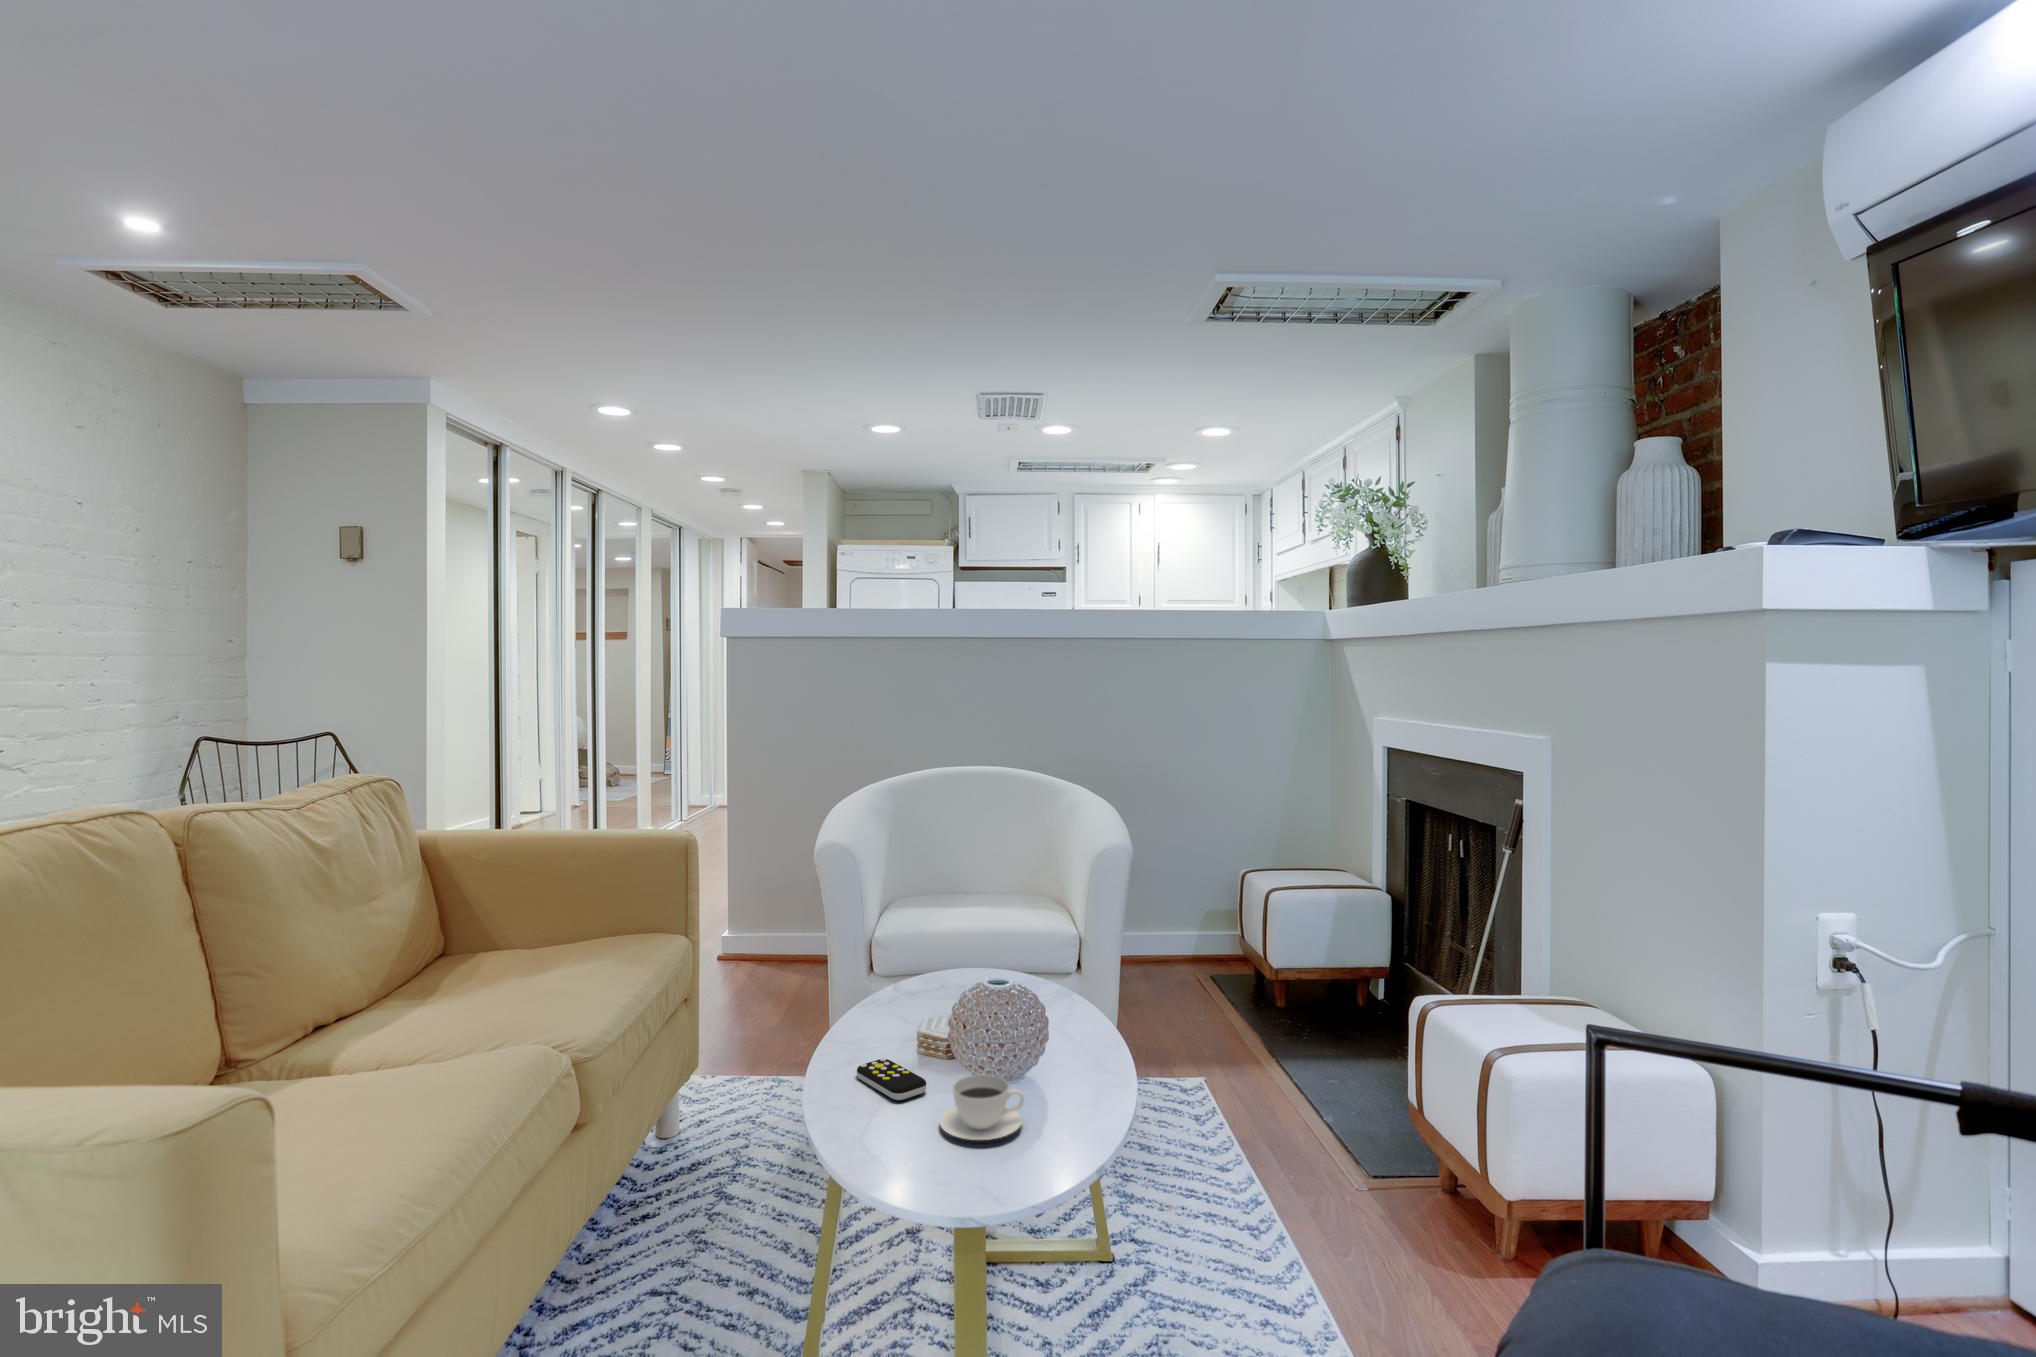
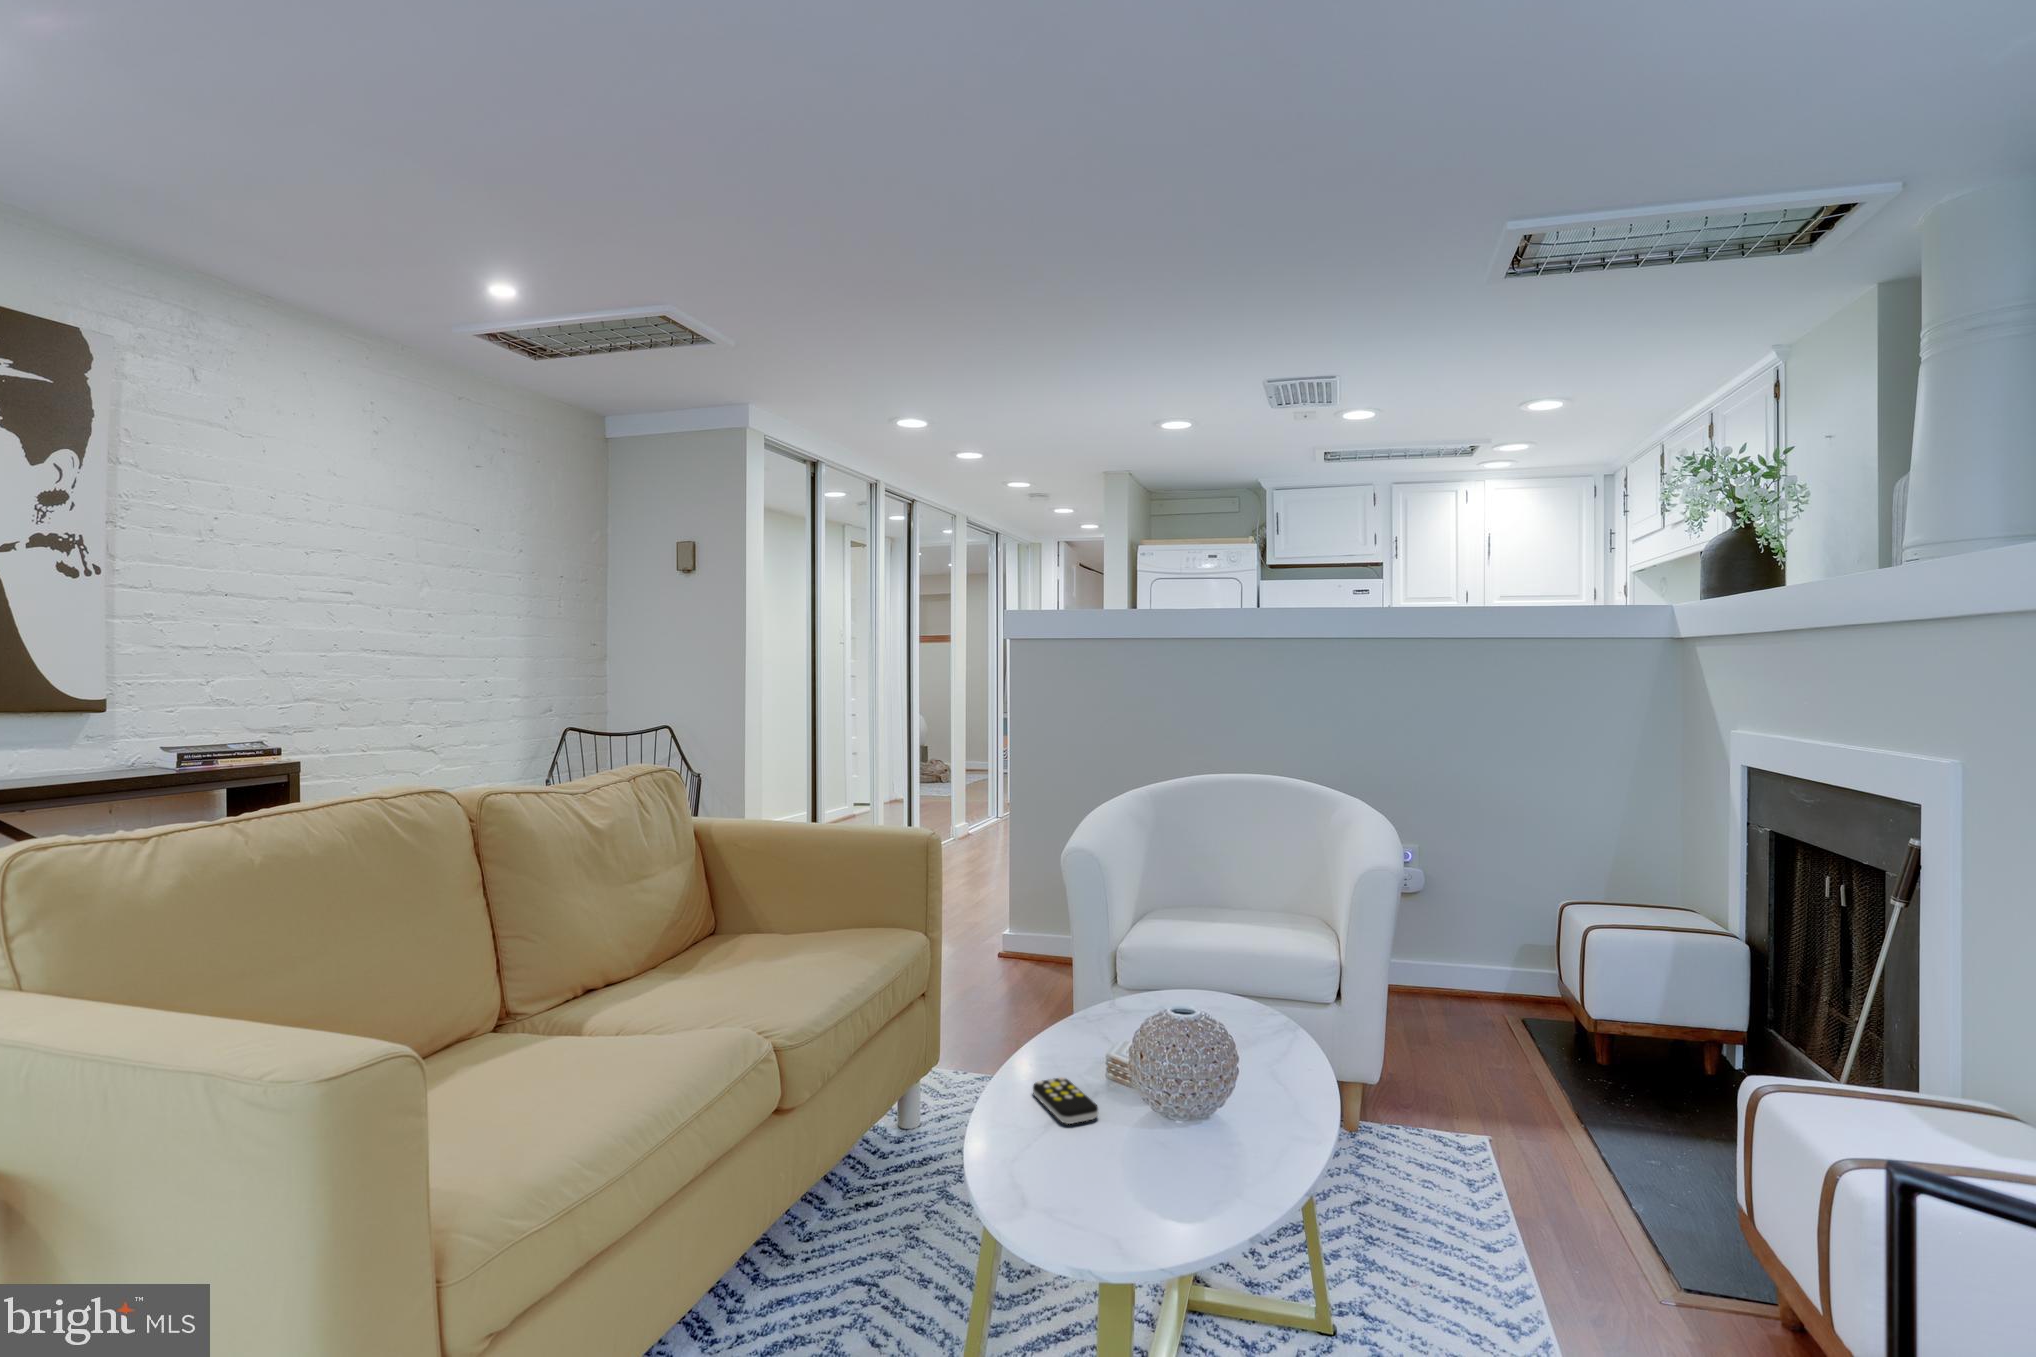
teacup: present [940,1075,1024,1140] -> none [1100,1107,1191,1181]

